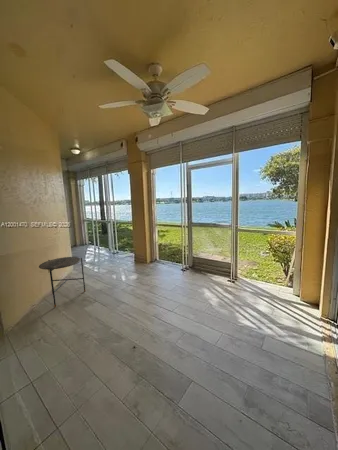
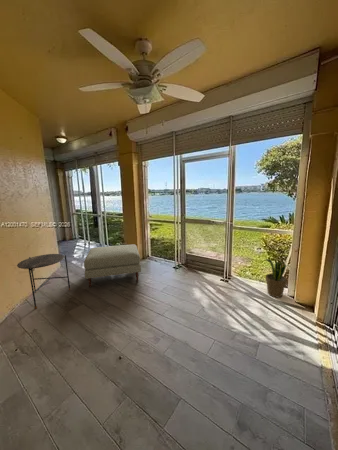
ottoman: none [98,249,151,288] -> present [84,244,141,287]
potted plant: none [270,259,294,297] -> present [266,259,287,298]

